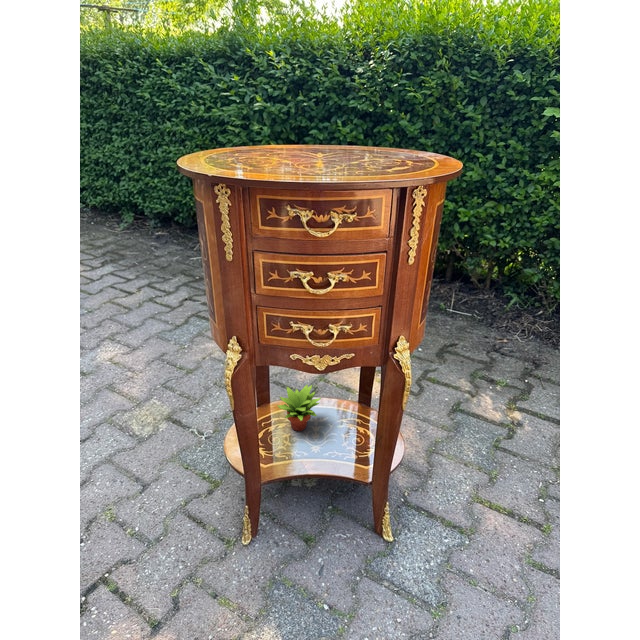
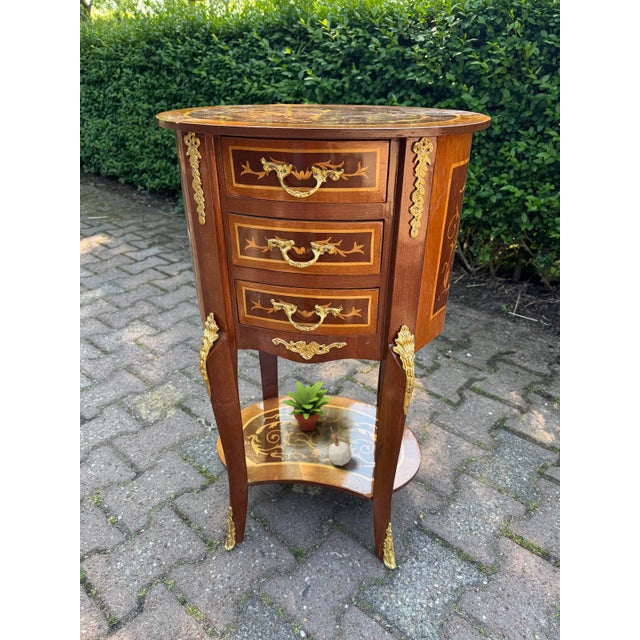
candle: none [325,425,345,458] -> present [328,430,351,466]

